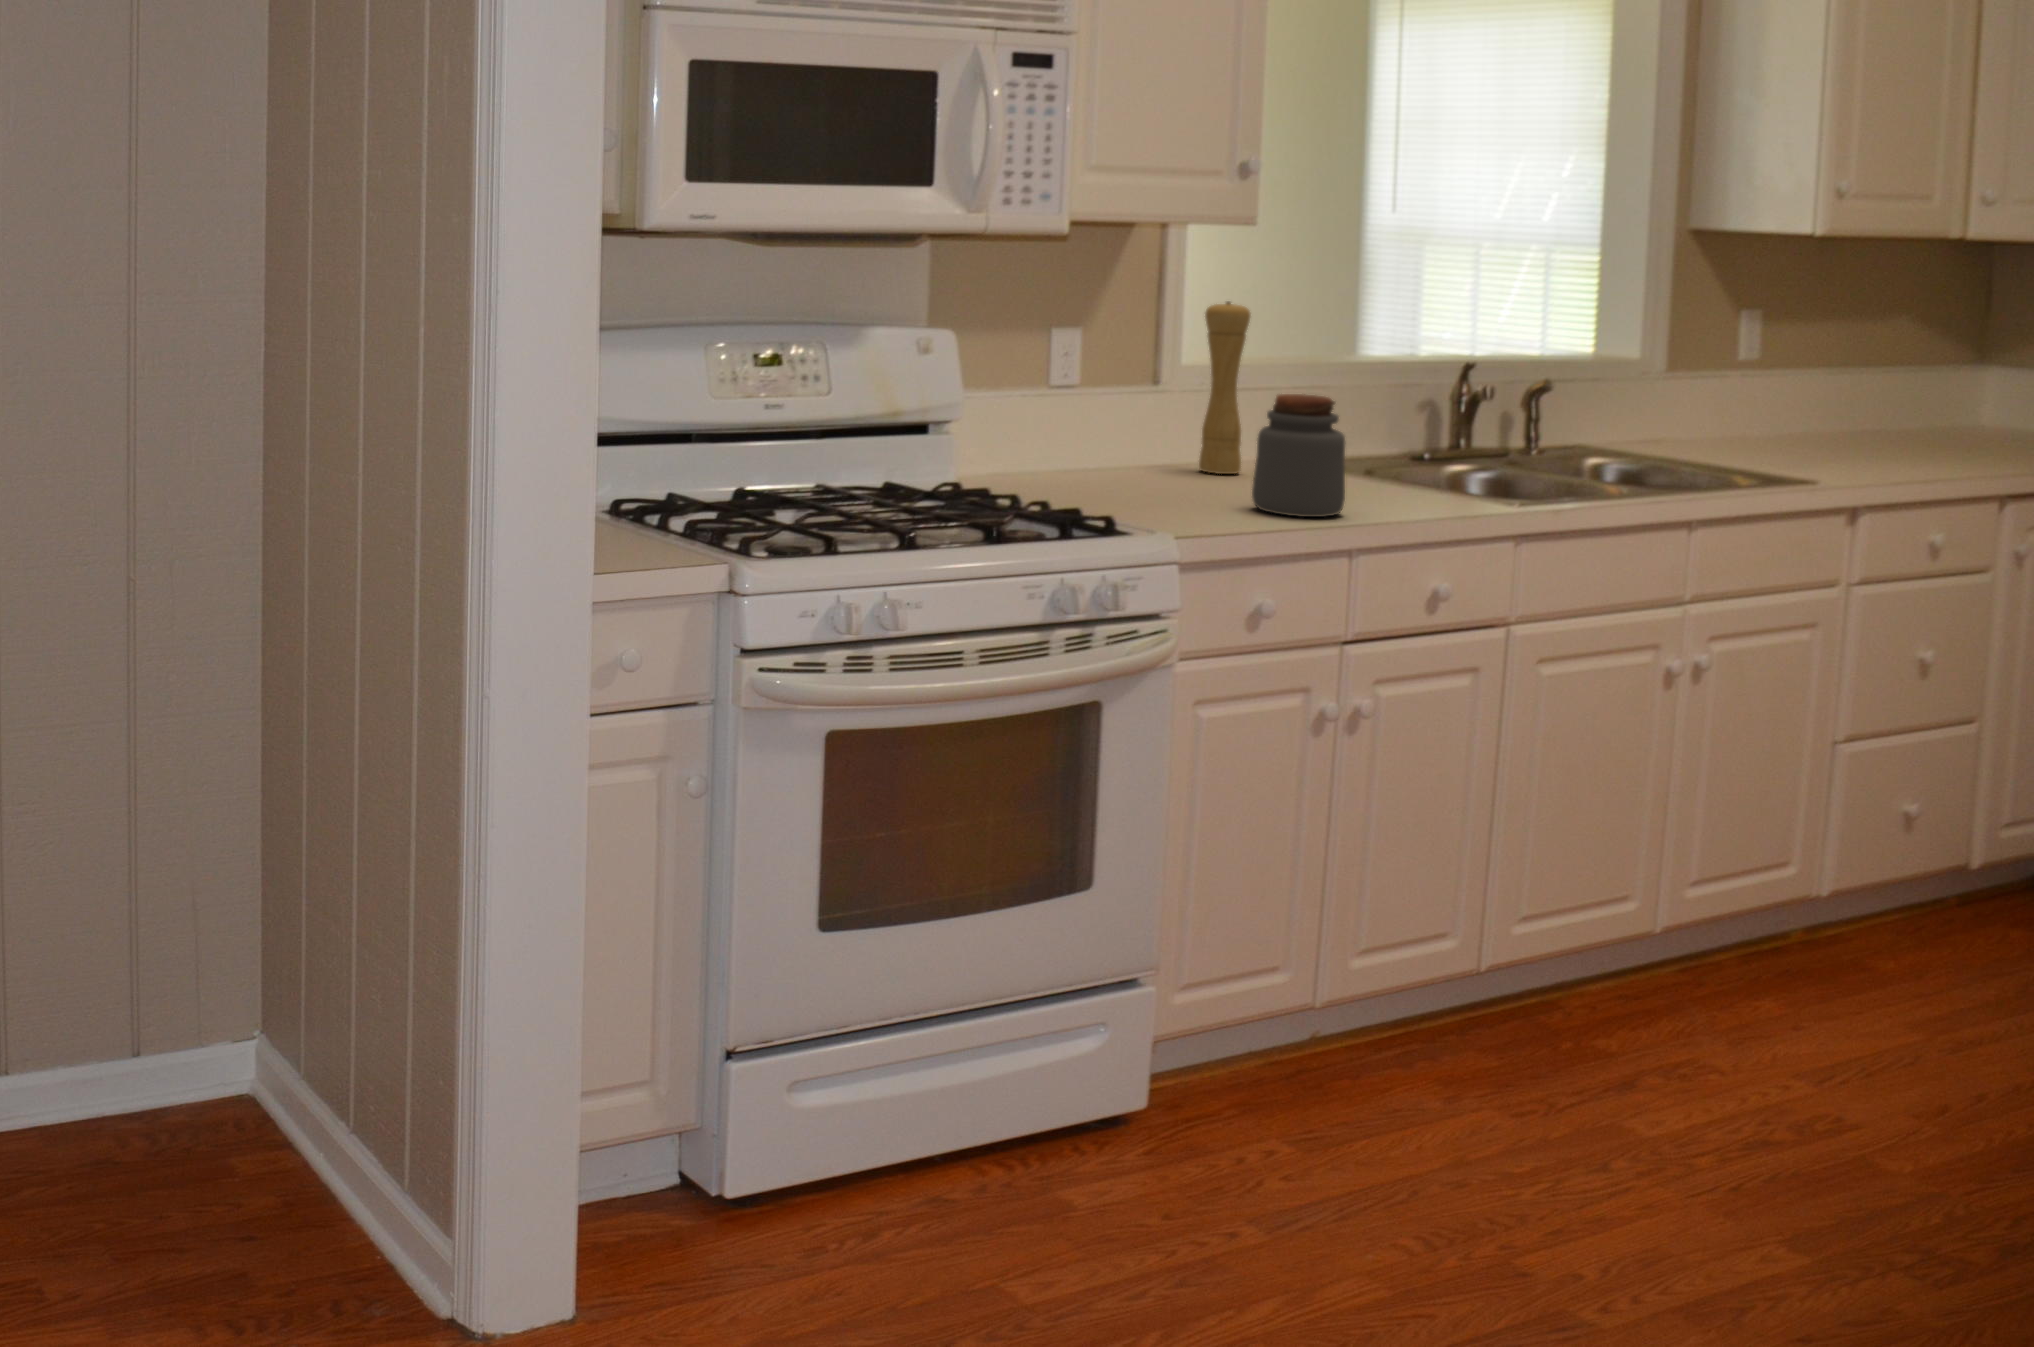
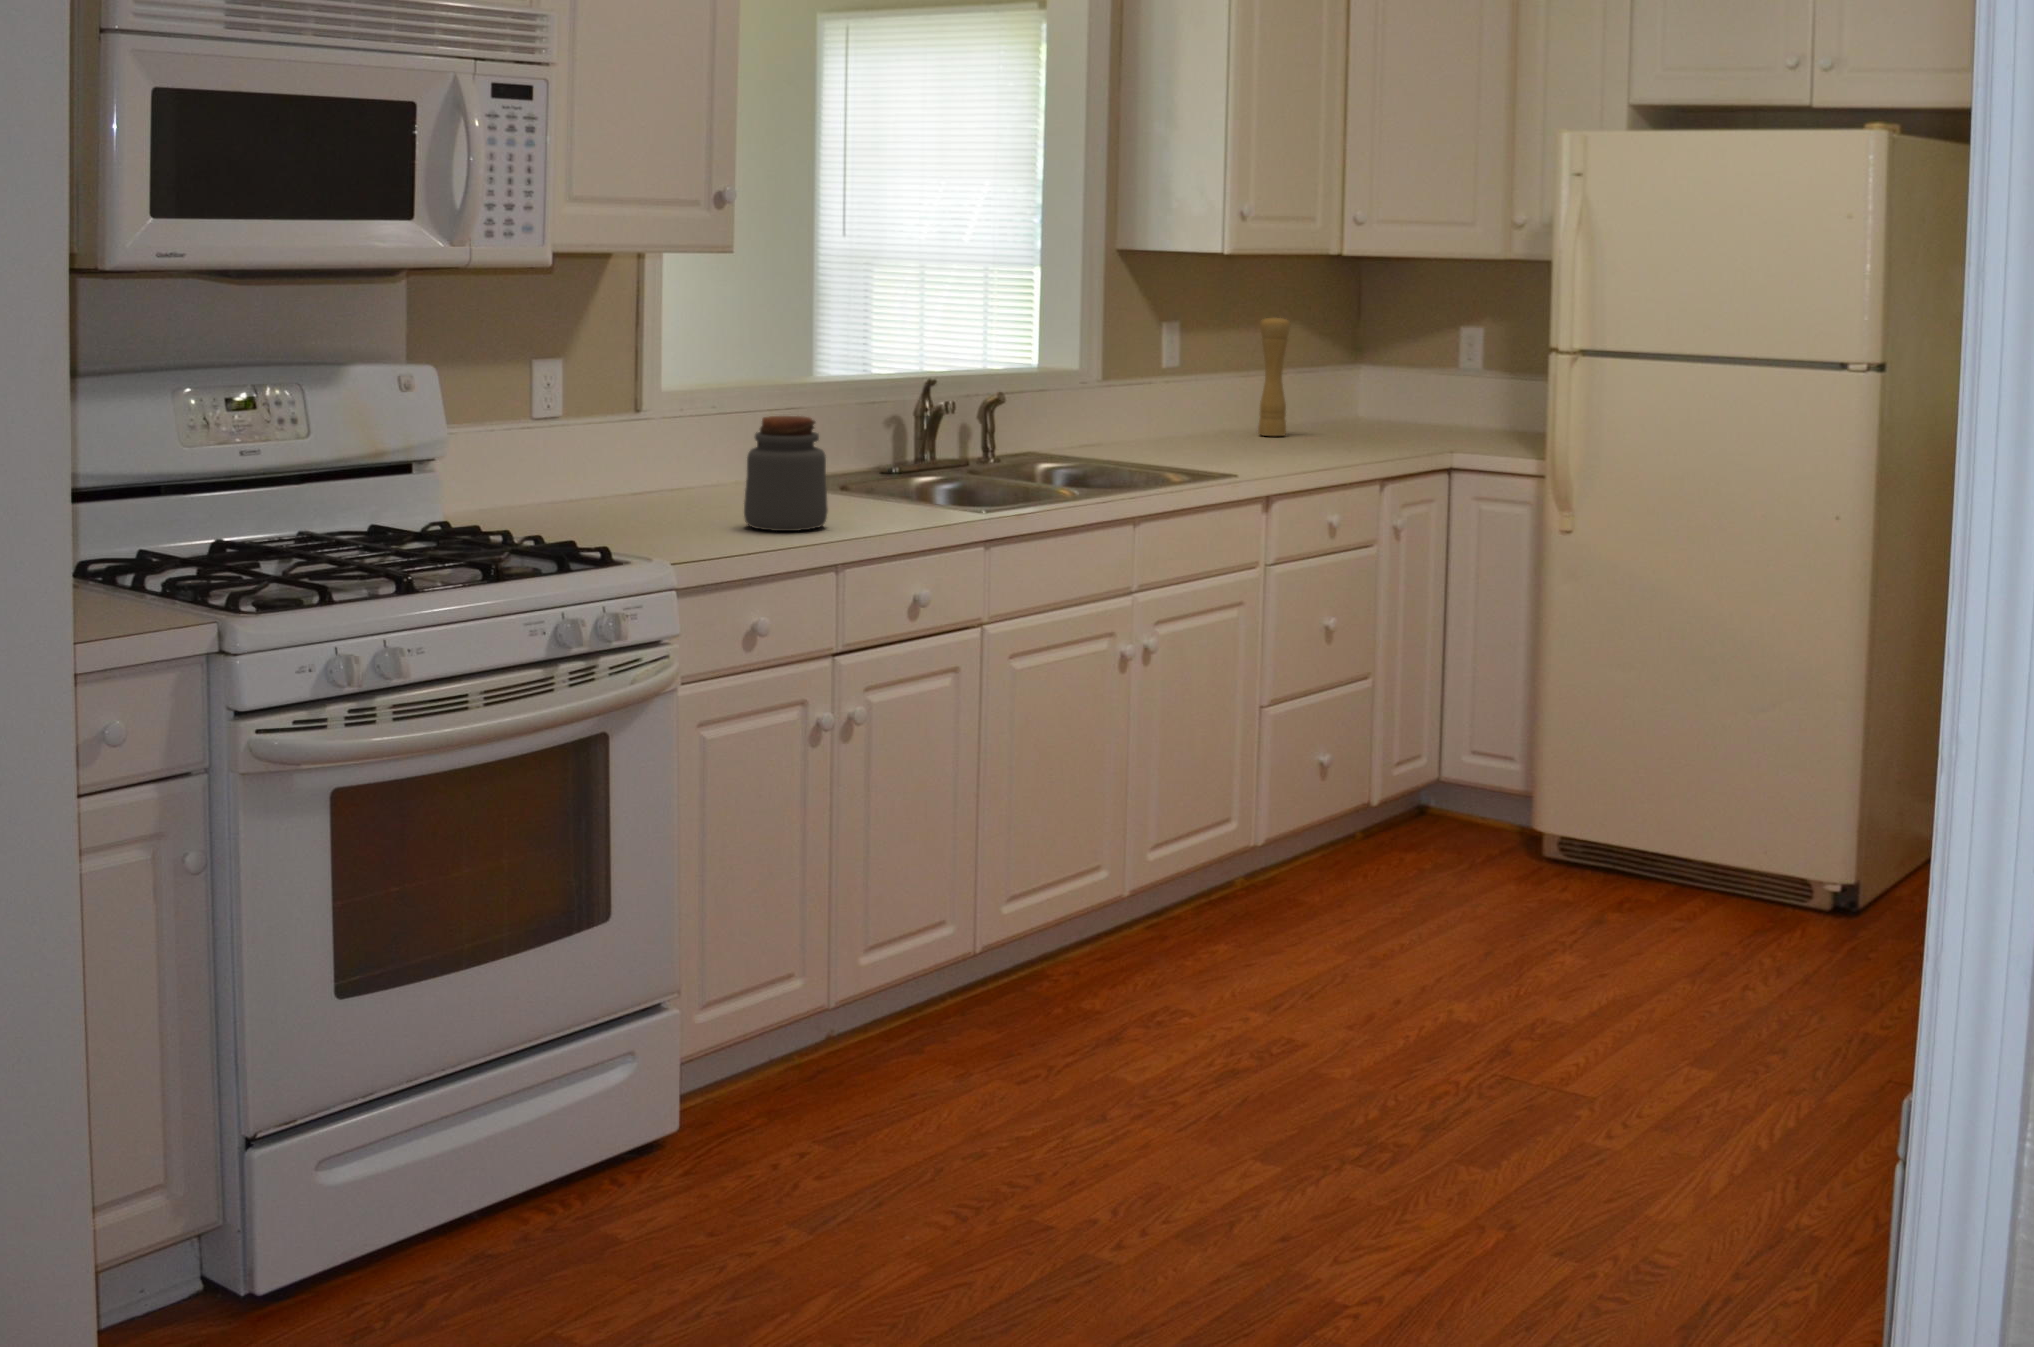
pepper mill: present [1199,301,1251,474] -> present [1258,316,1290,436]

